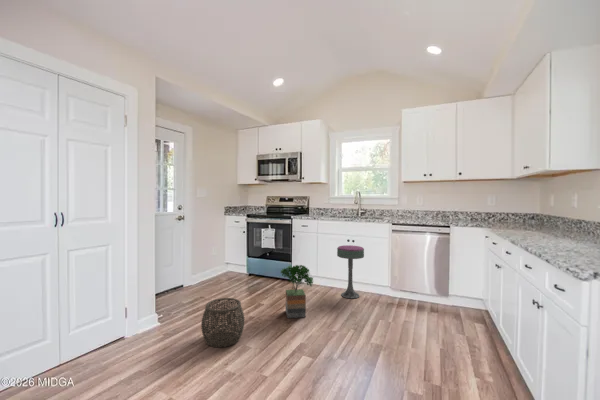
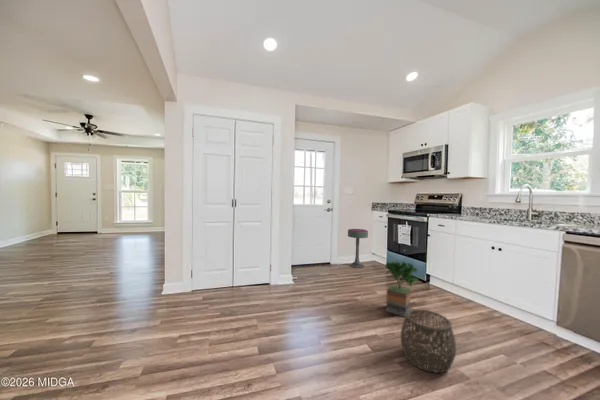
bar stool: present [337,245,364,299] -> present [348,229,368,268]
woven basket: present [201,298,245,347] -> present [401,309,456,373]

